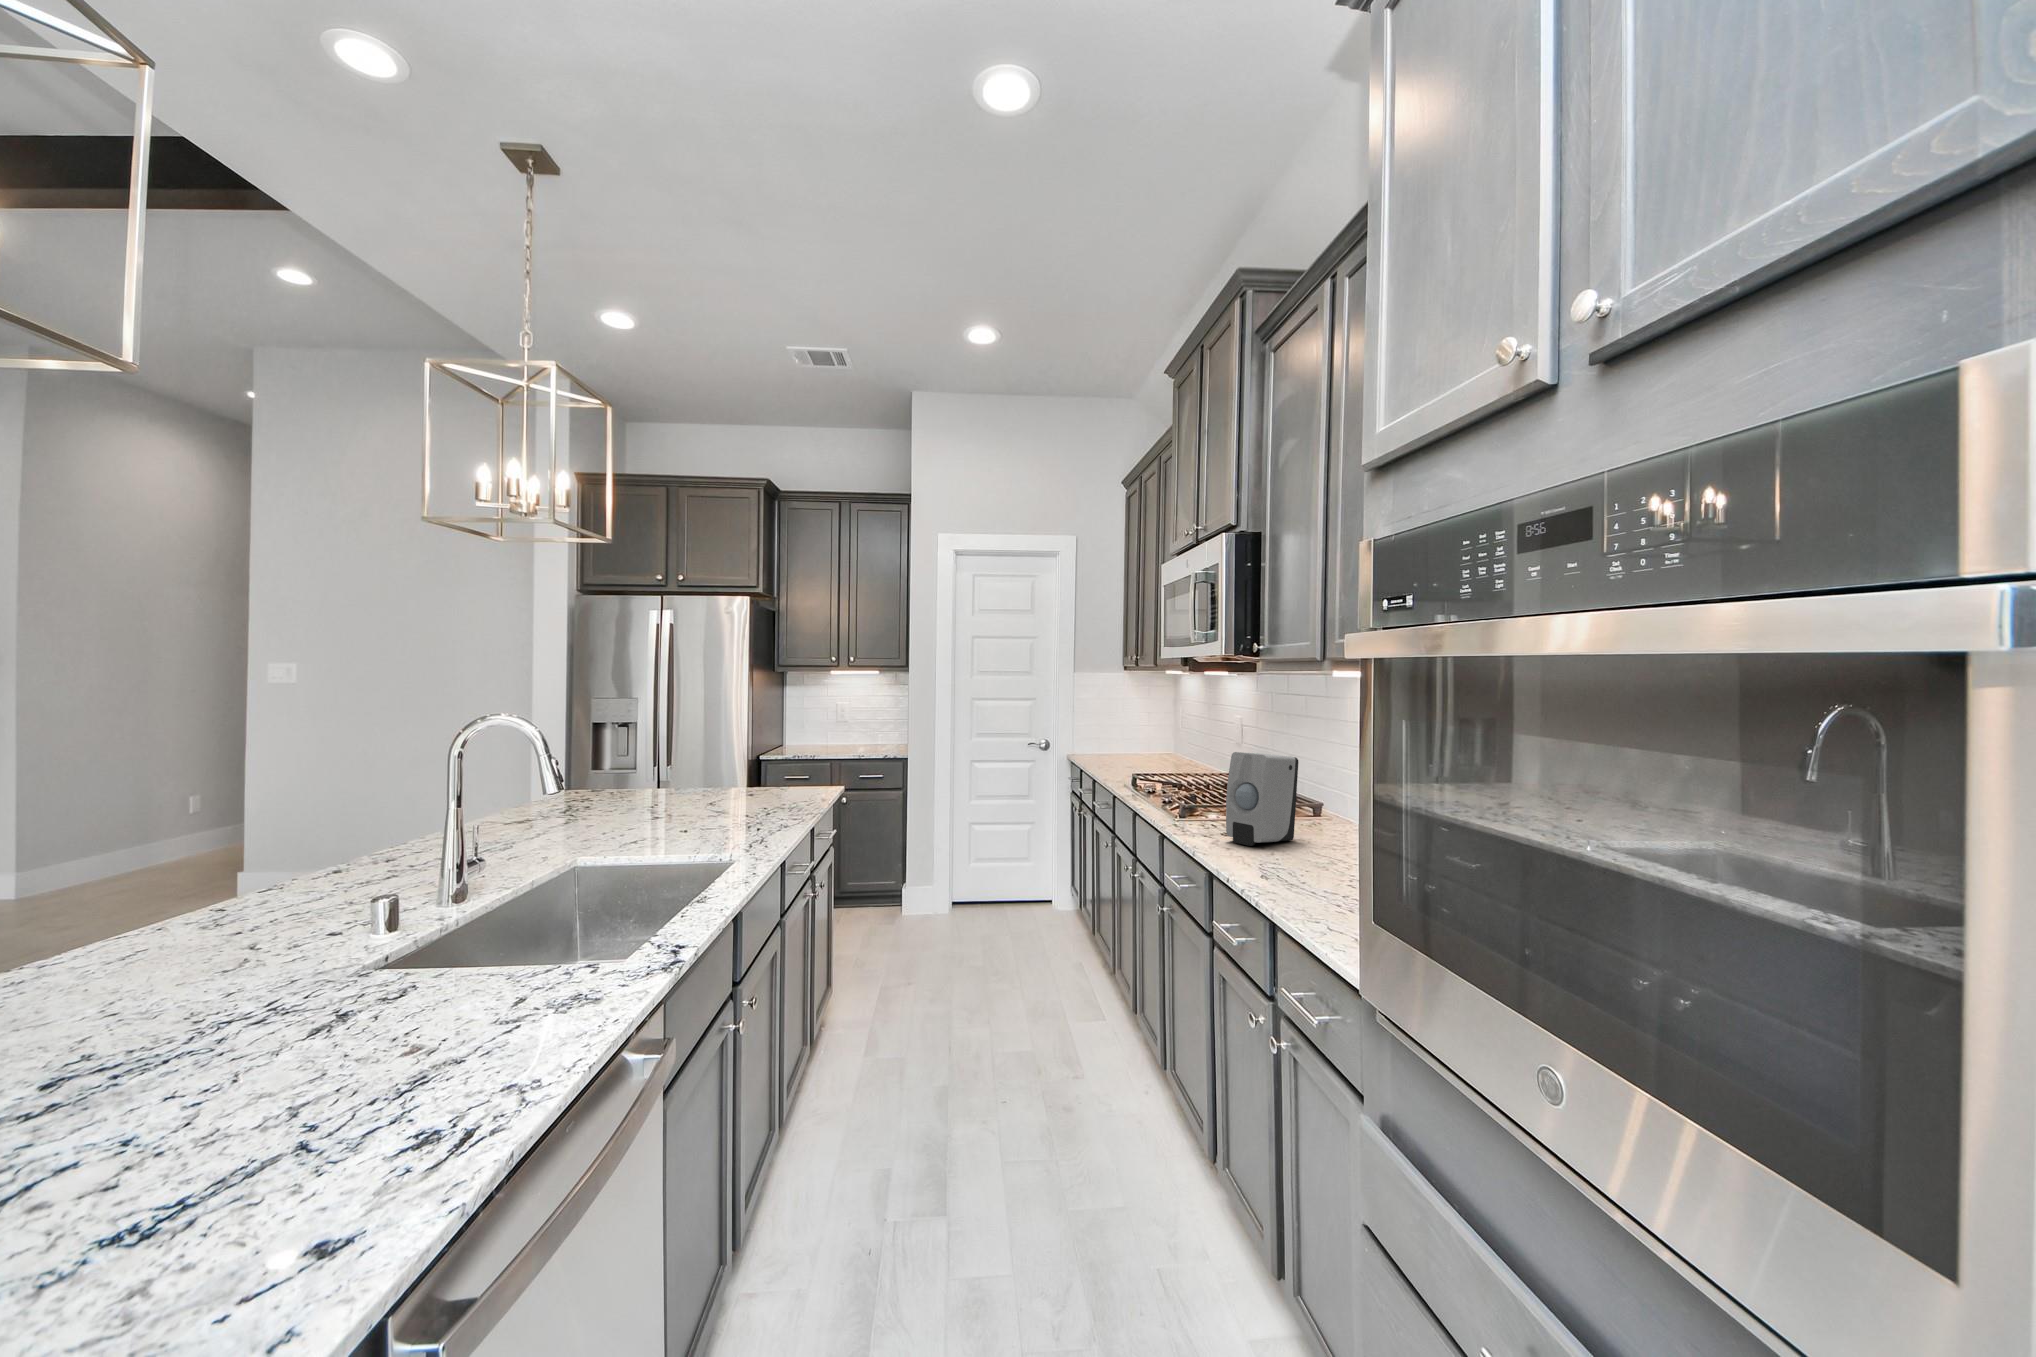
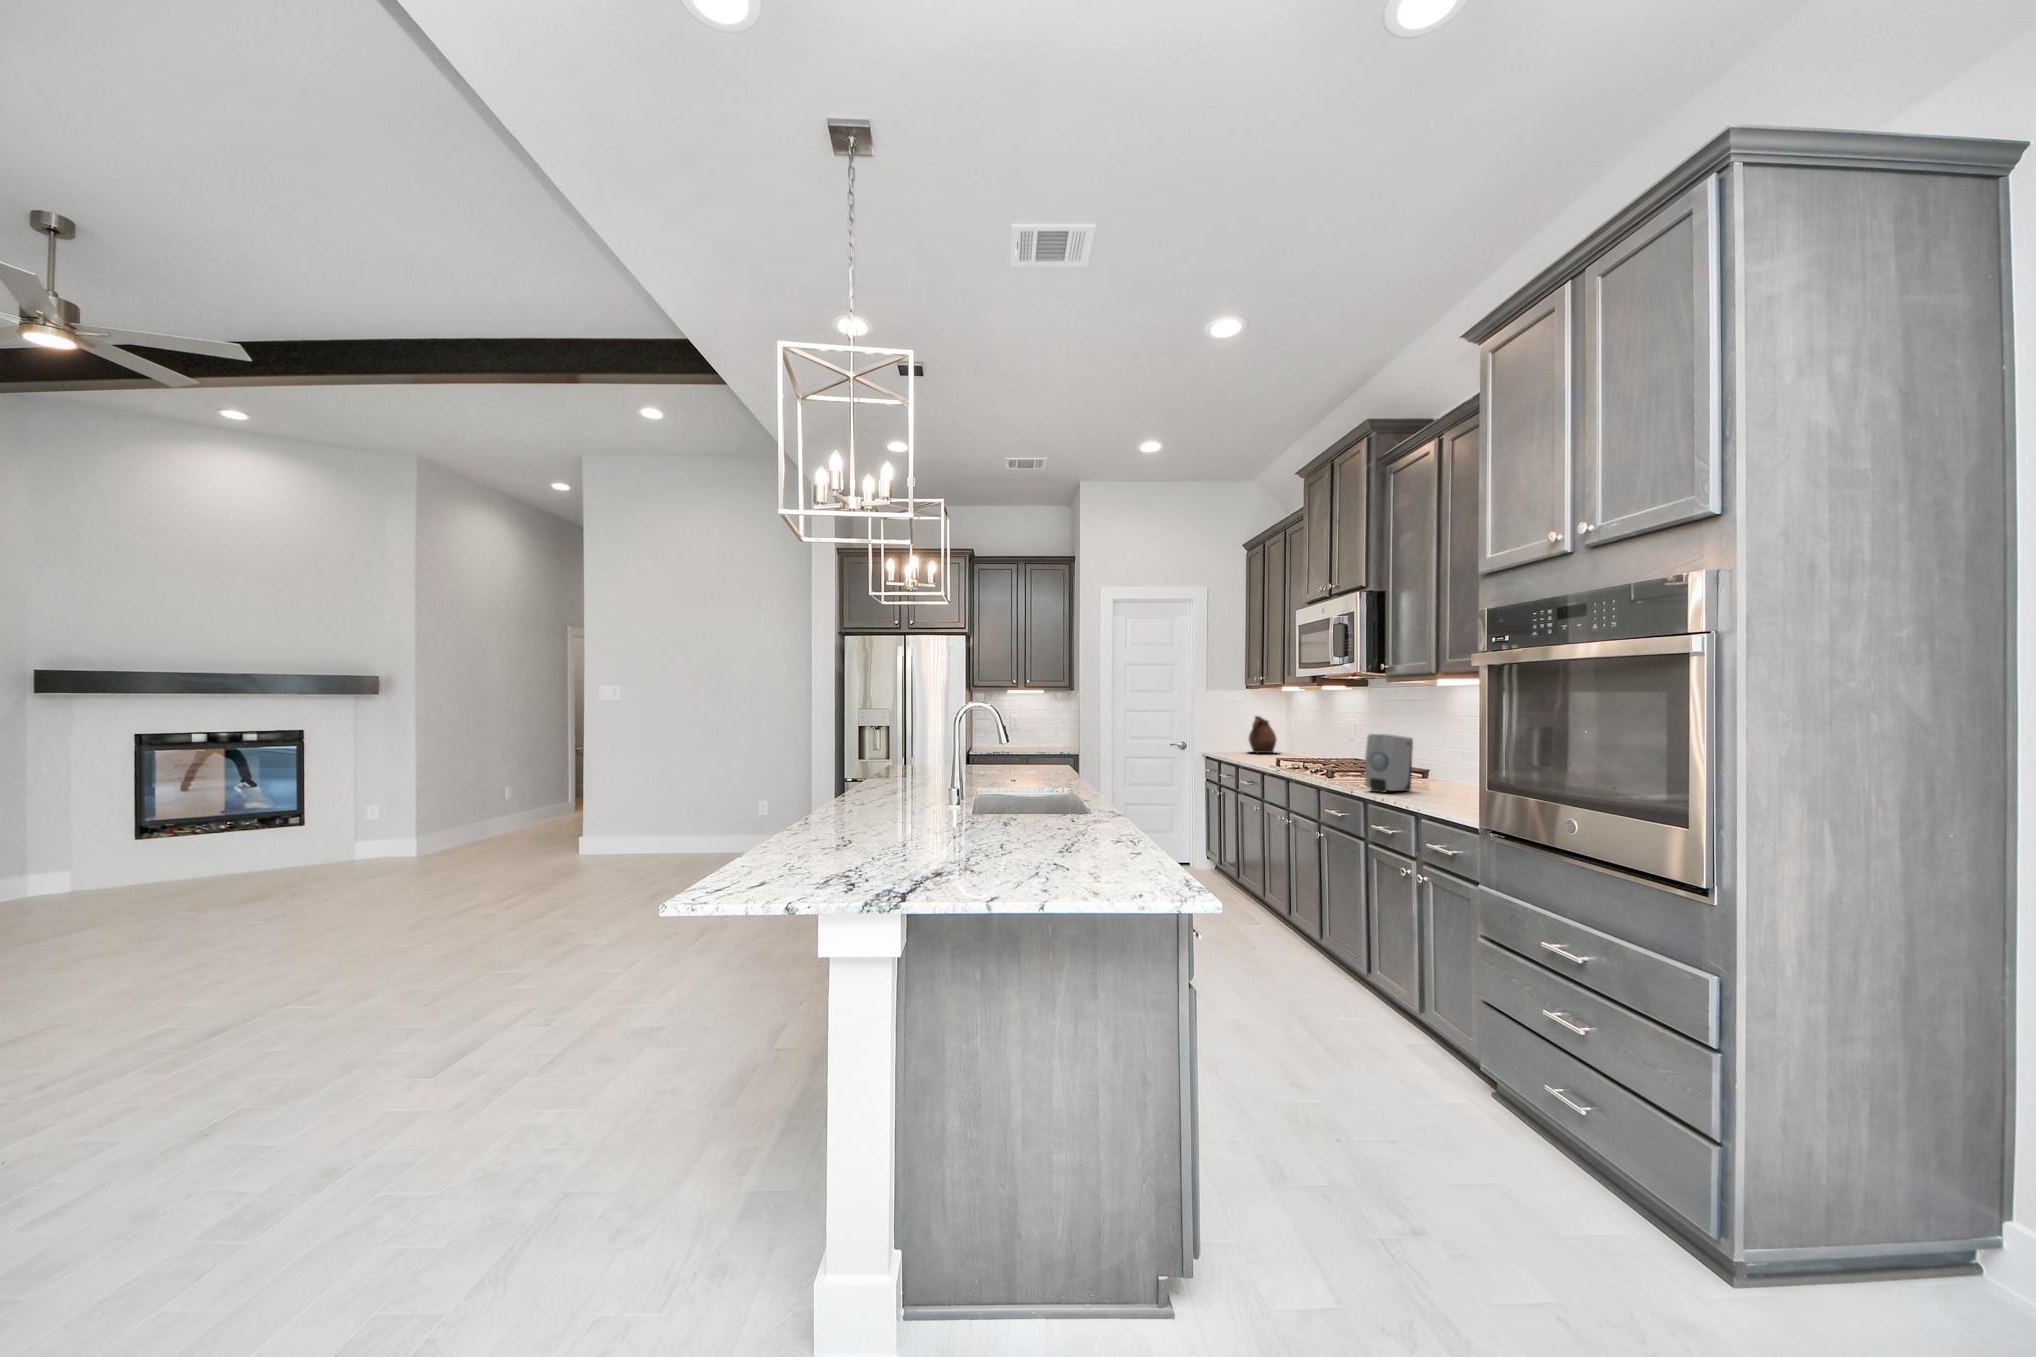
ceramic pitcher: none [1118,708,1164,759] -> present [1249,716,1277,753]

